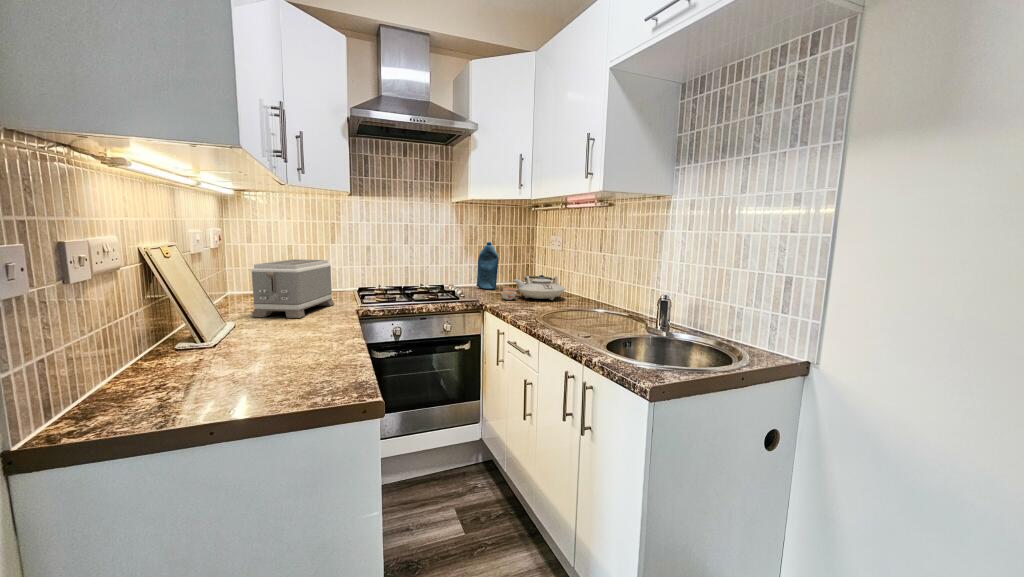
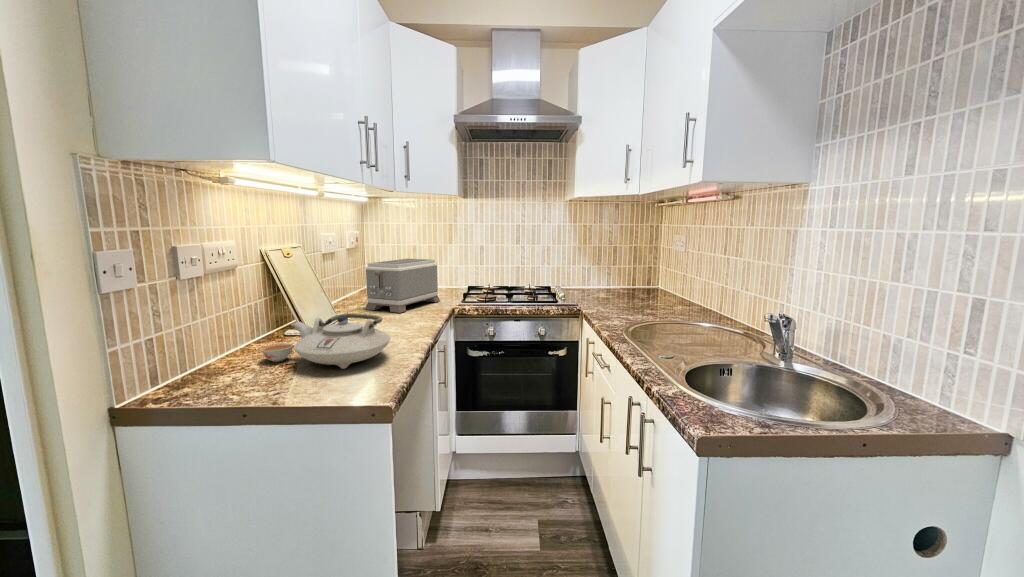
bottle: present [477,242,498,290] -> none [589,242,612,293]
teapot: present [501,275,565,300] -> present [261,313,390,369]

